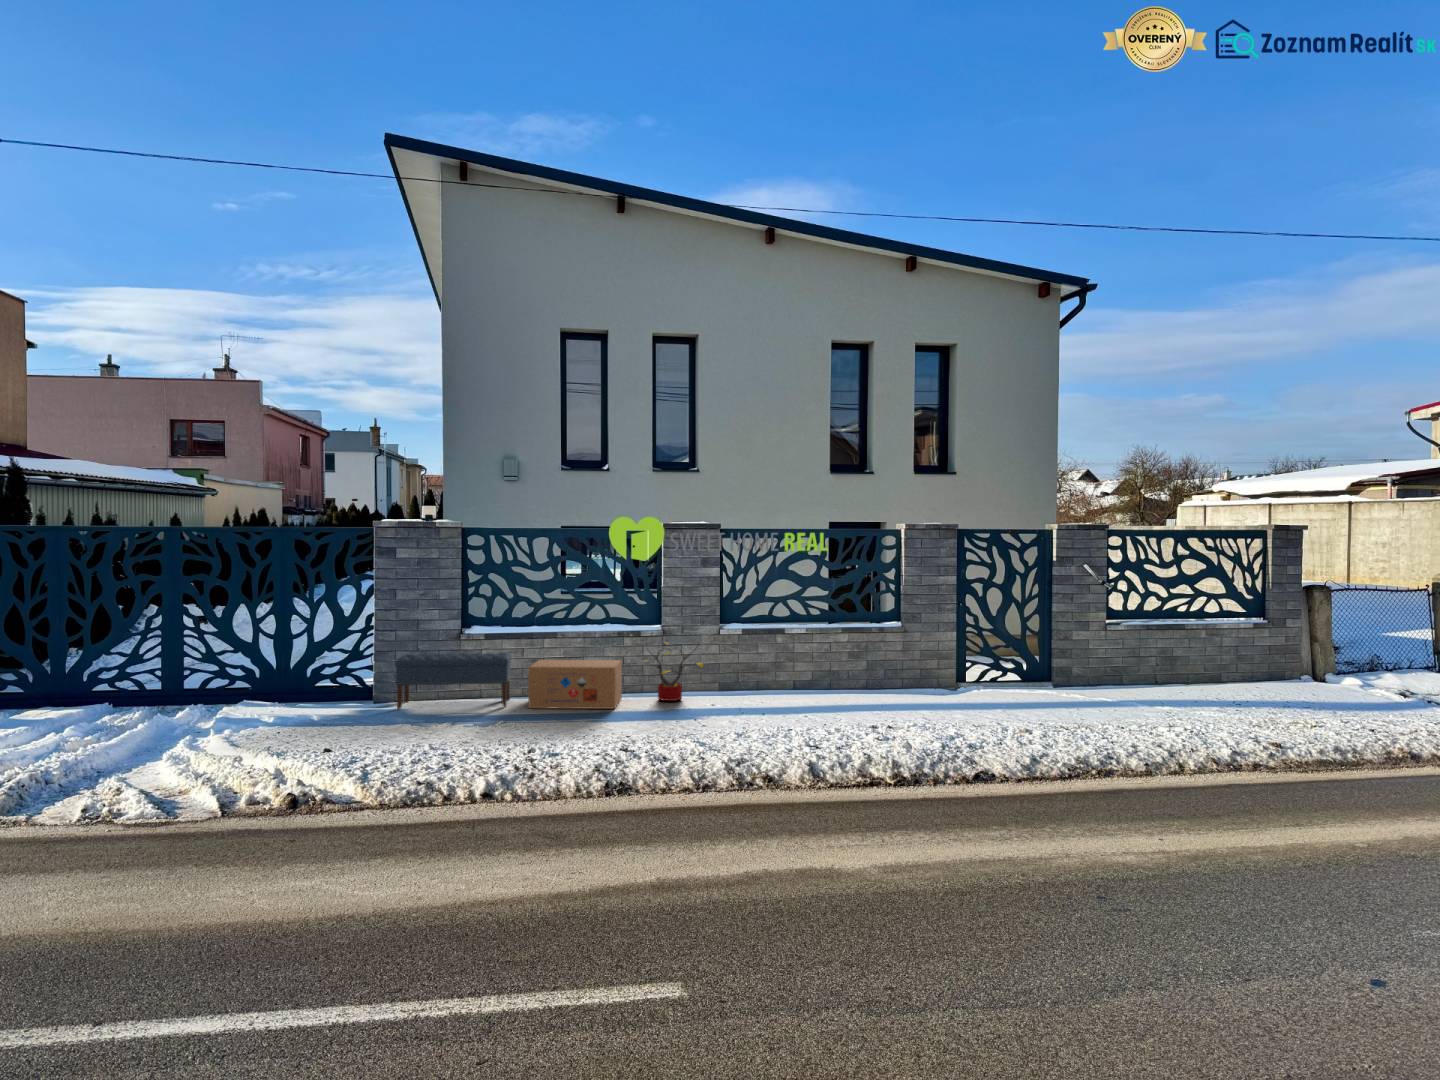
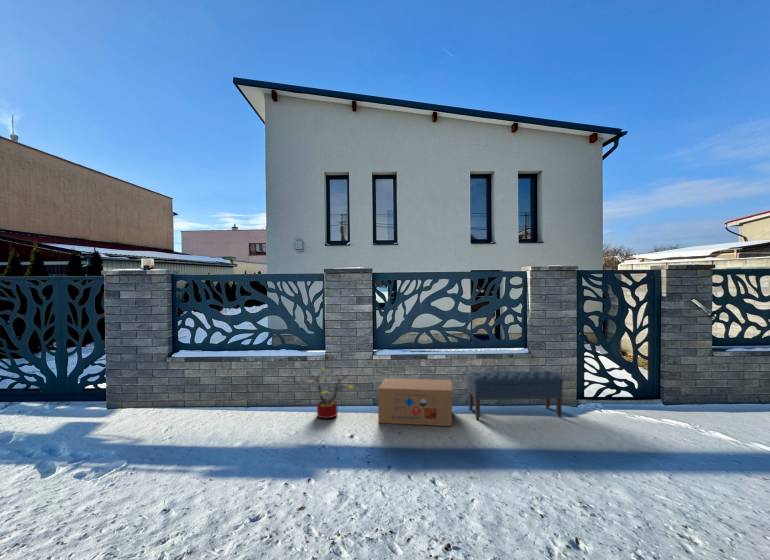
bench: present [395,652,512,709] -> present [467,371,563,419]
cardboard box: present [528,660,622,709] -> present [378,378,452,426]

